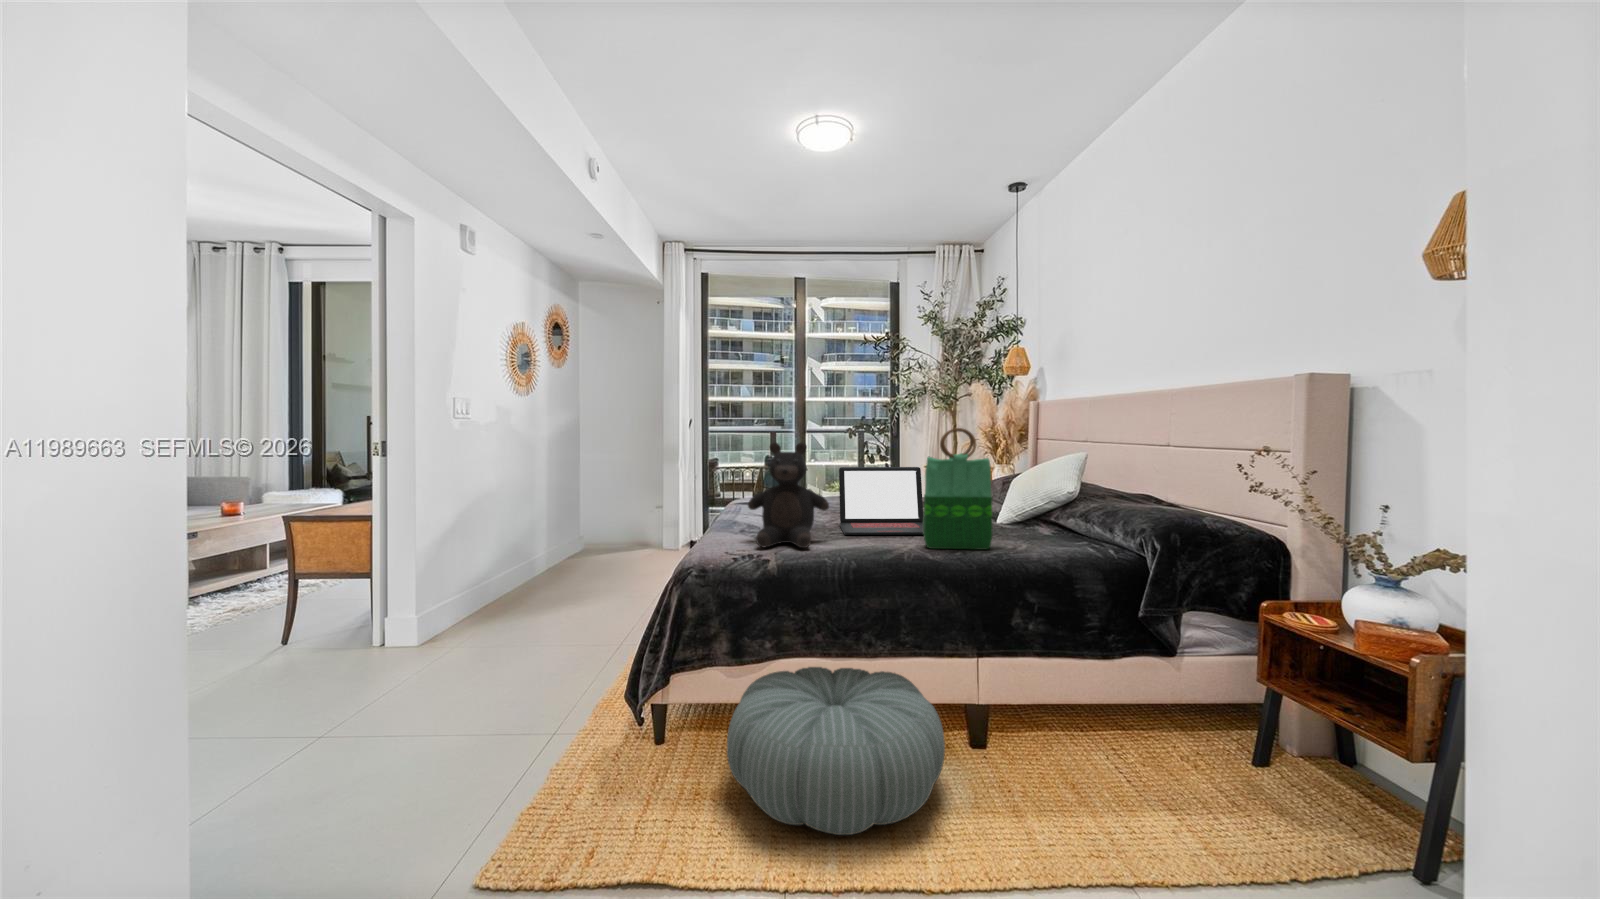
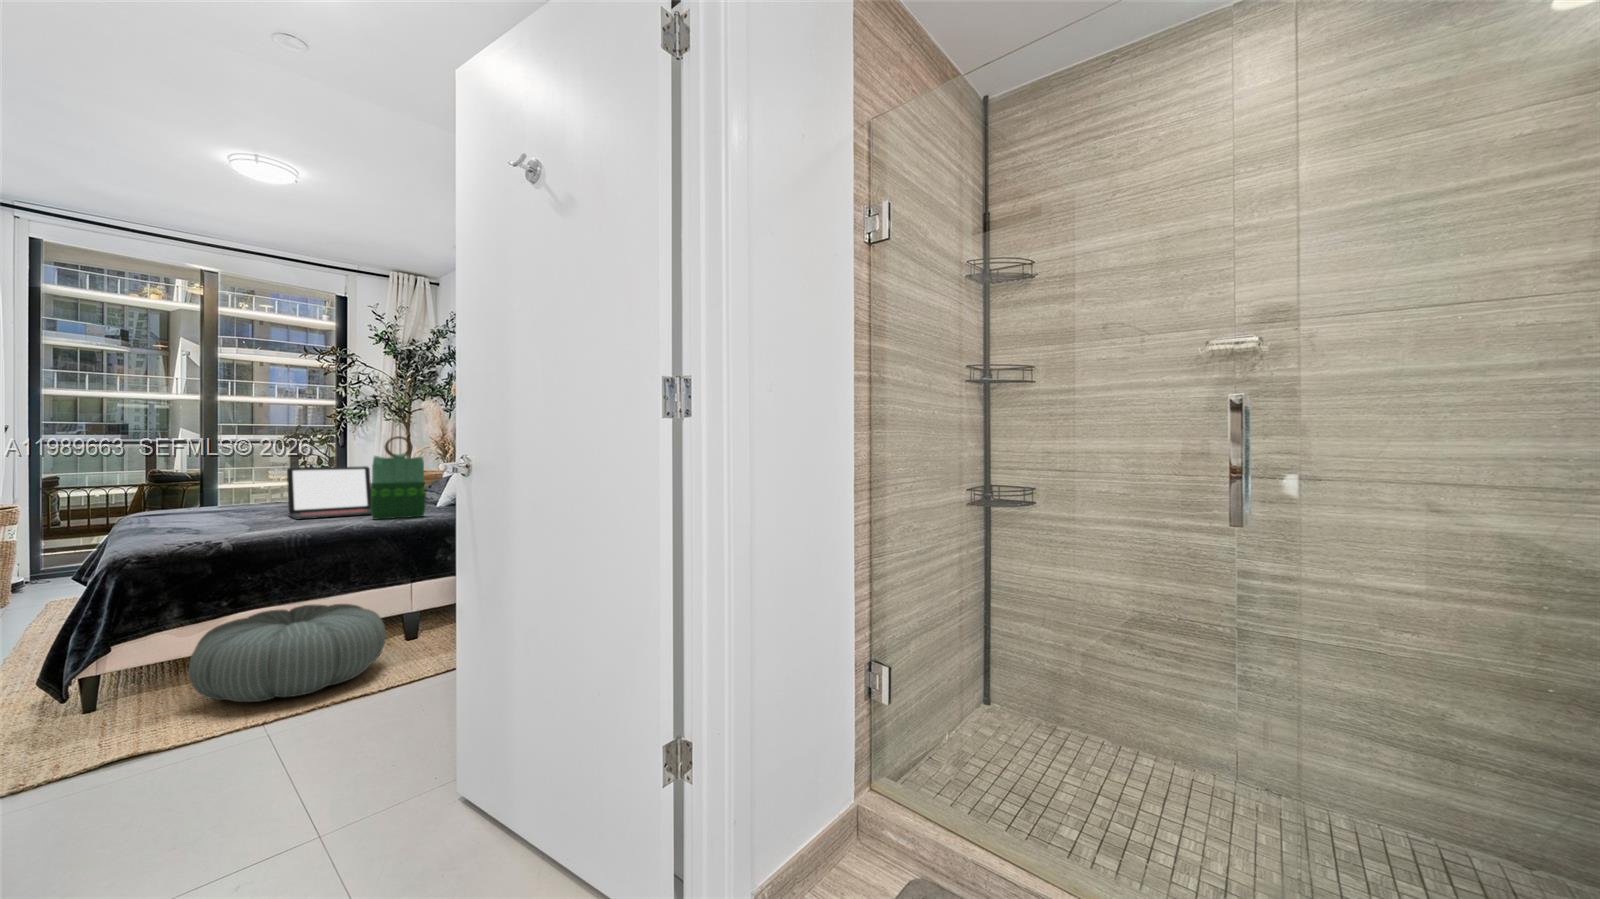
teddy bear: present [748,443,829,548] -> none [190,445,282,530]

